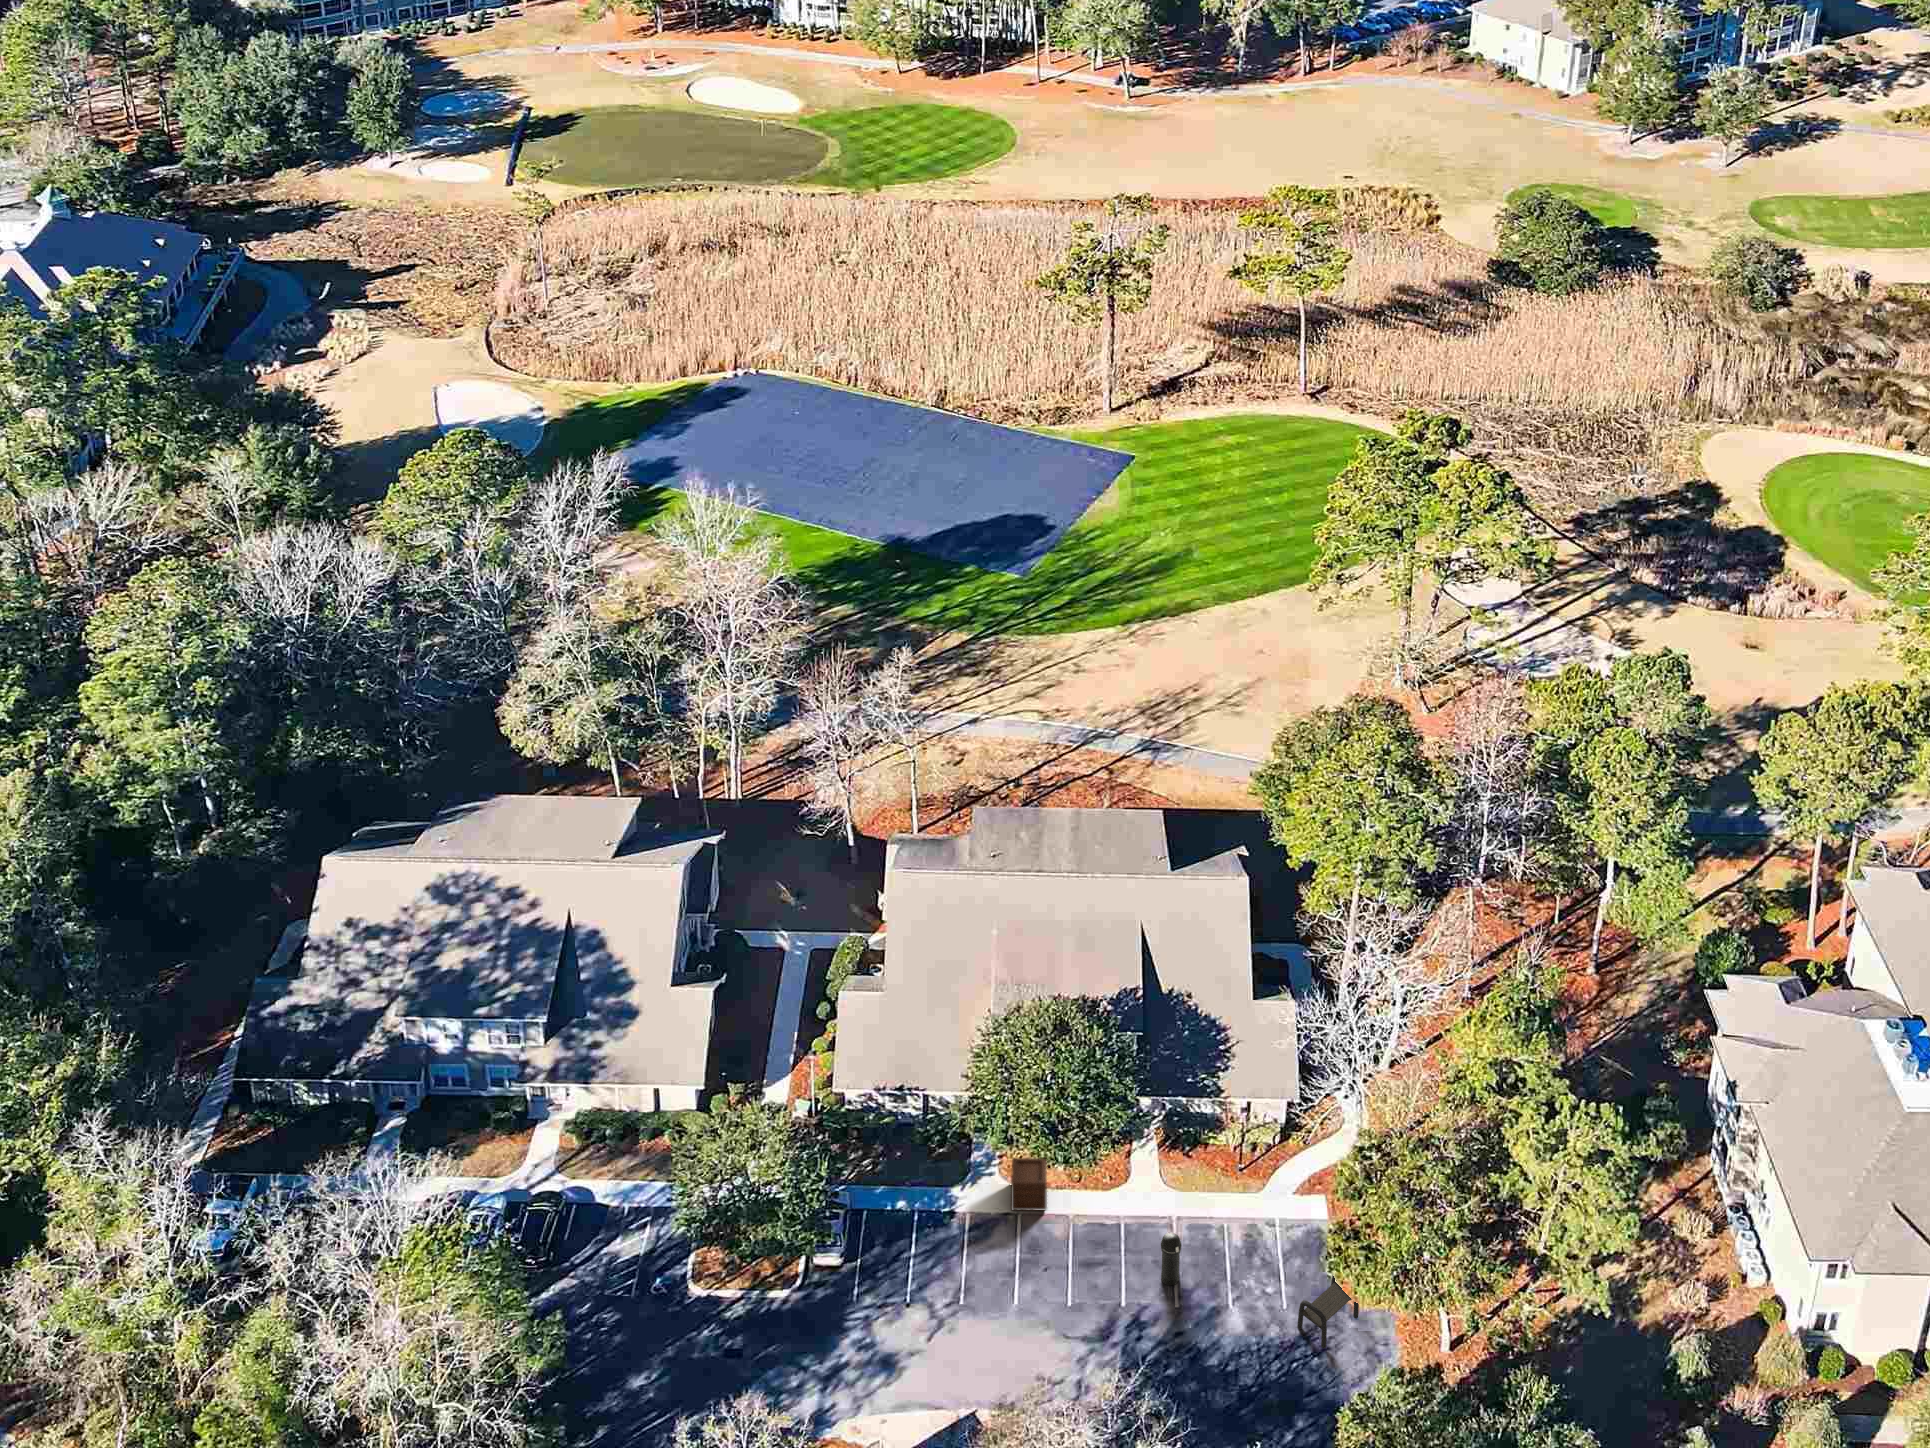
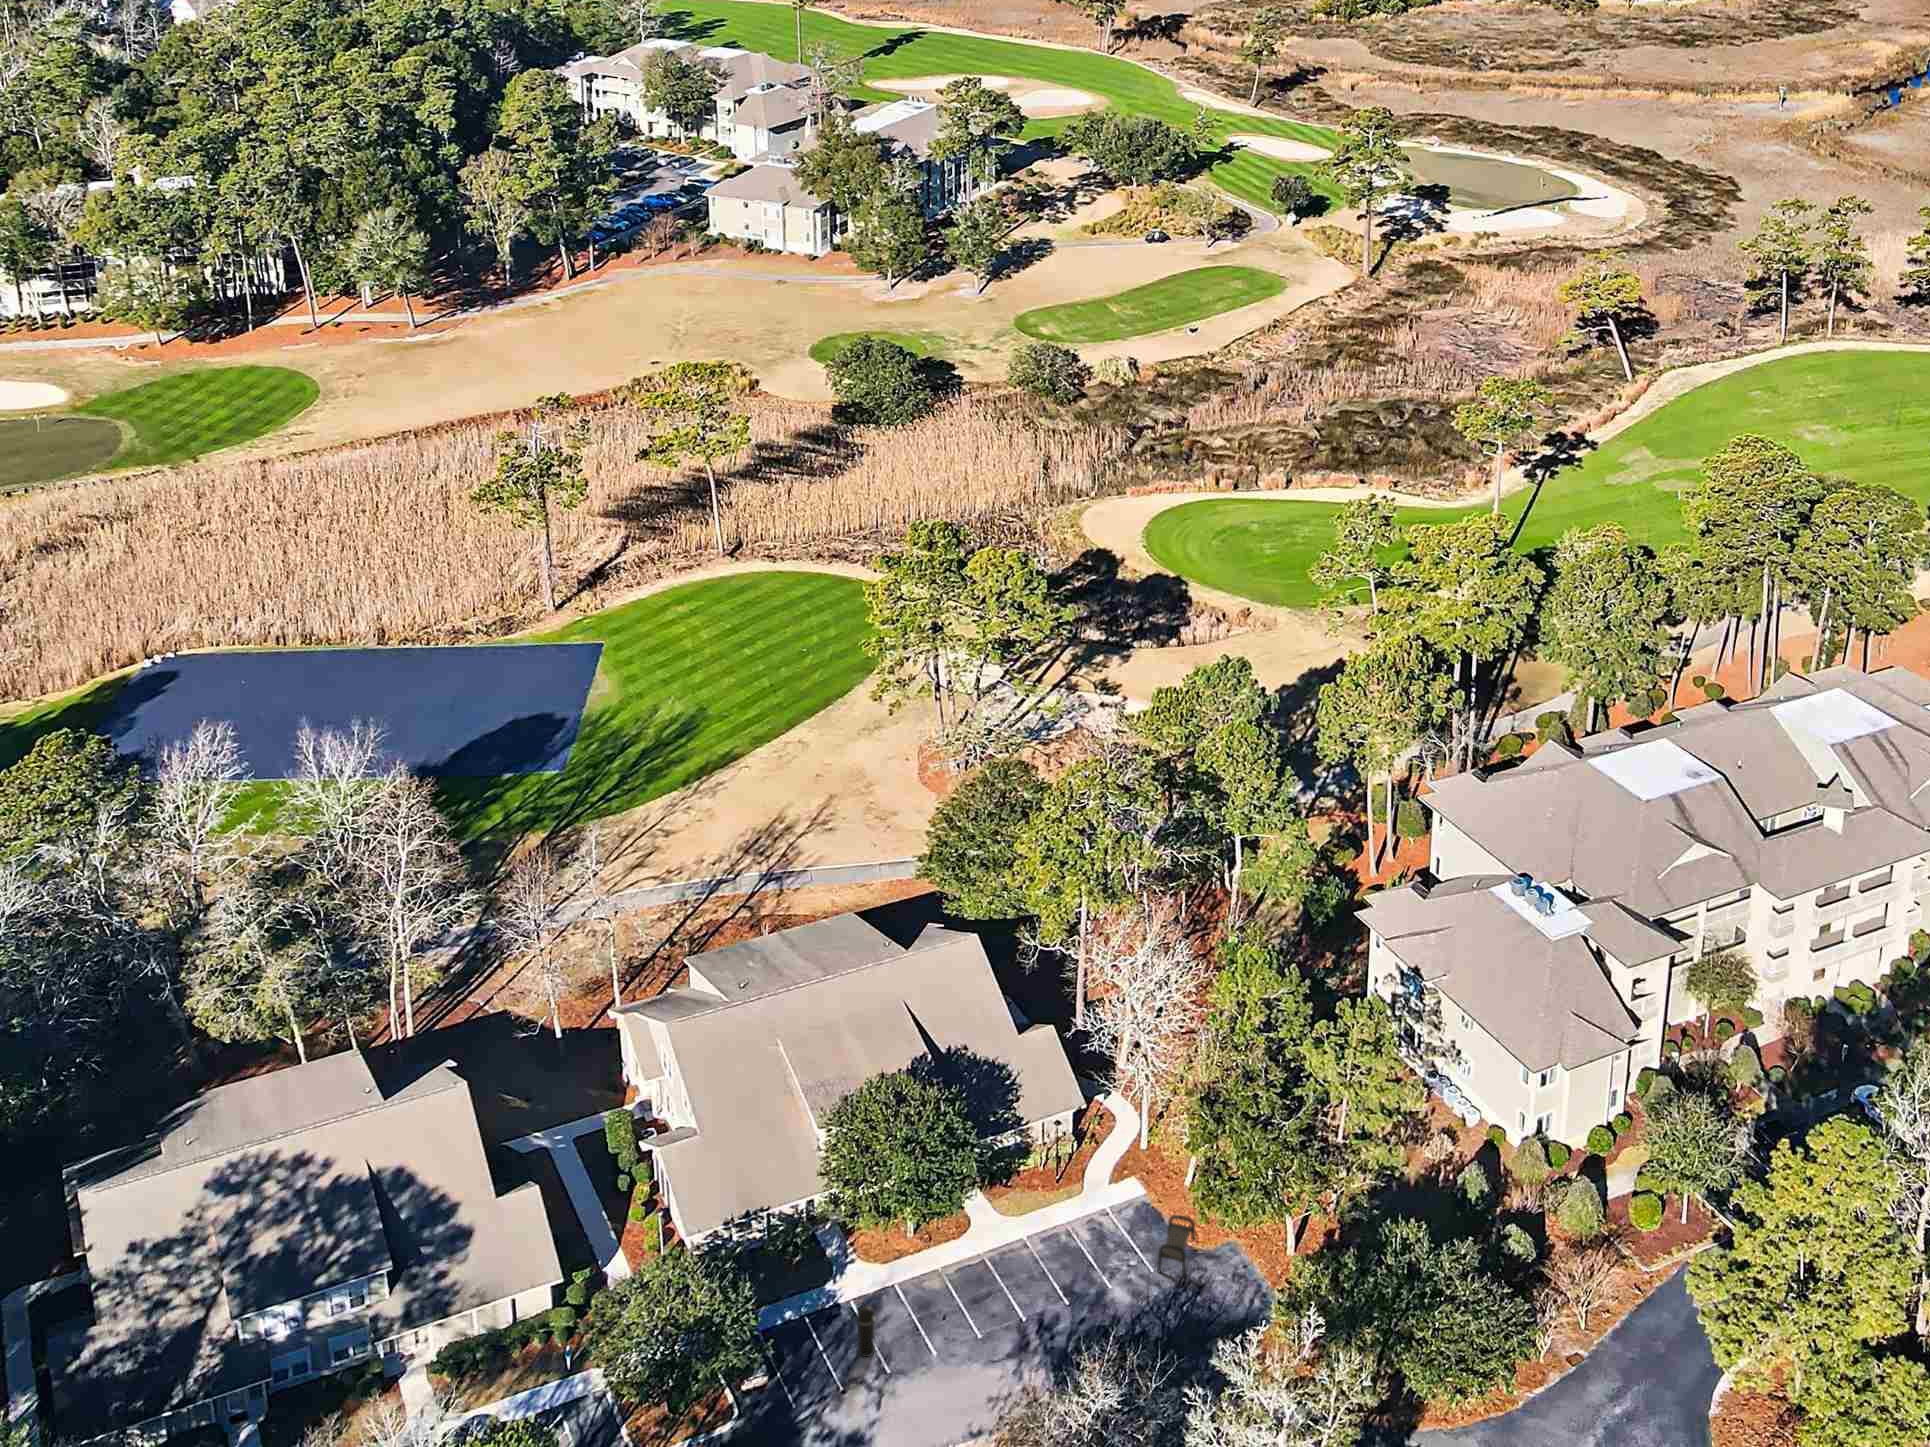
wooden crate: present [1011,1158,1047,1211] -> none [871,1221,913,1277]
trash can: present [1161,1233,1181,1285] -> present [857,1306,875,1357]

